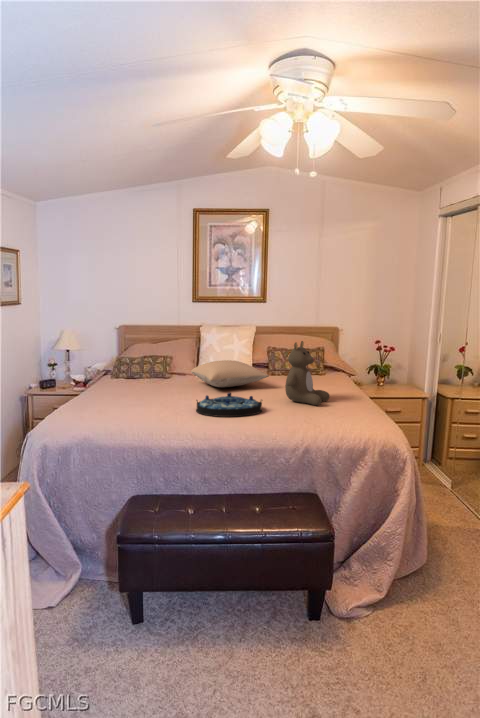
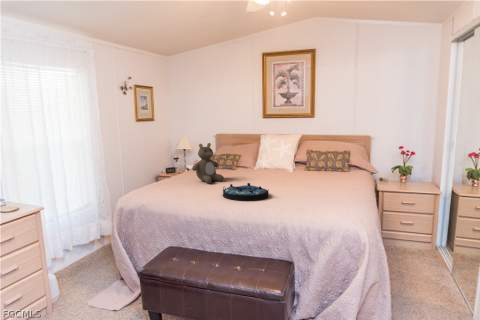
teddy bear: present [285,341,330,405] -> present [192,143,224,183]
pillow: present [191,360,269,387] -> none [244,159,292,178]

